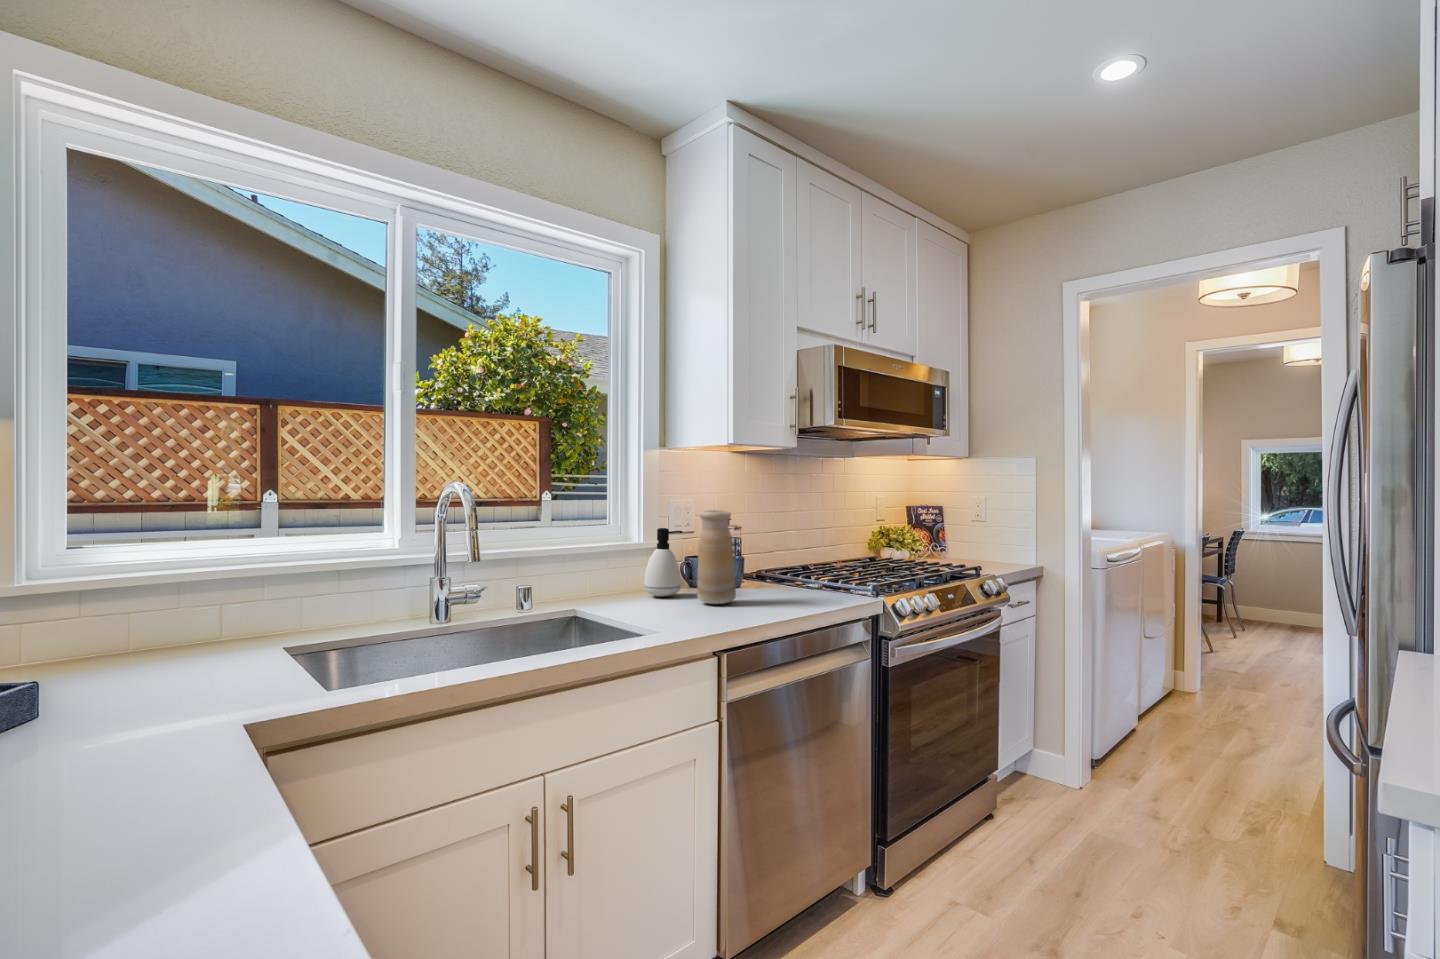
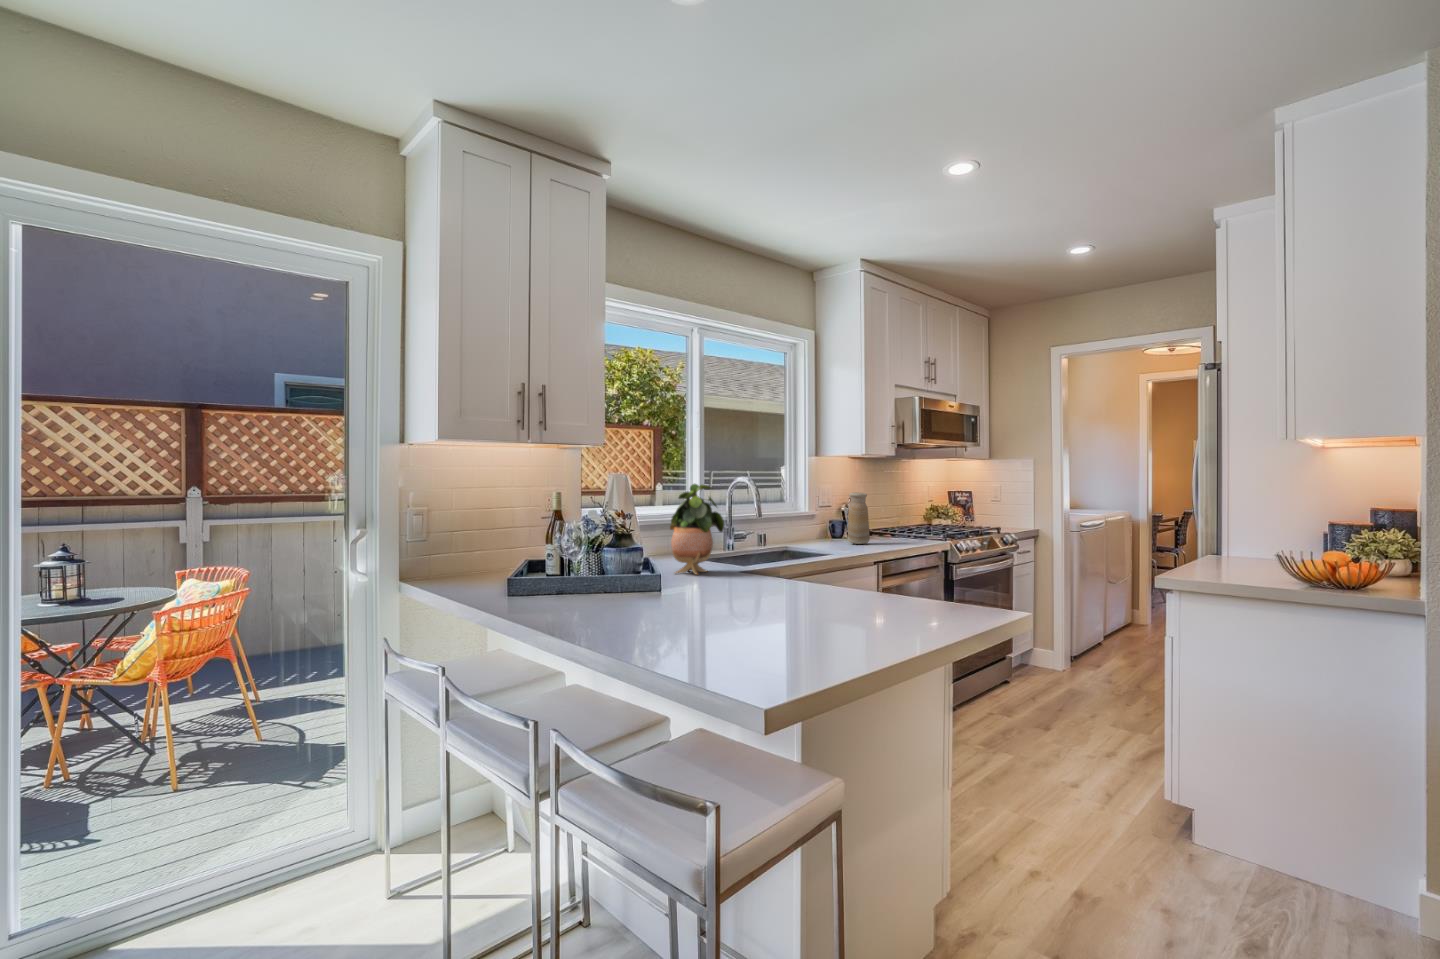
potted plant: none [106,495,267,733] -> present [670,484,724,575]
soap dispenser: present [644,528,682,597] -> none [813,503,834,542]

